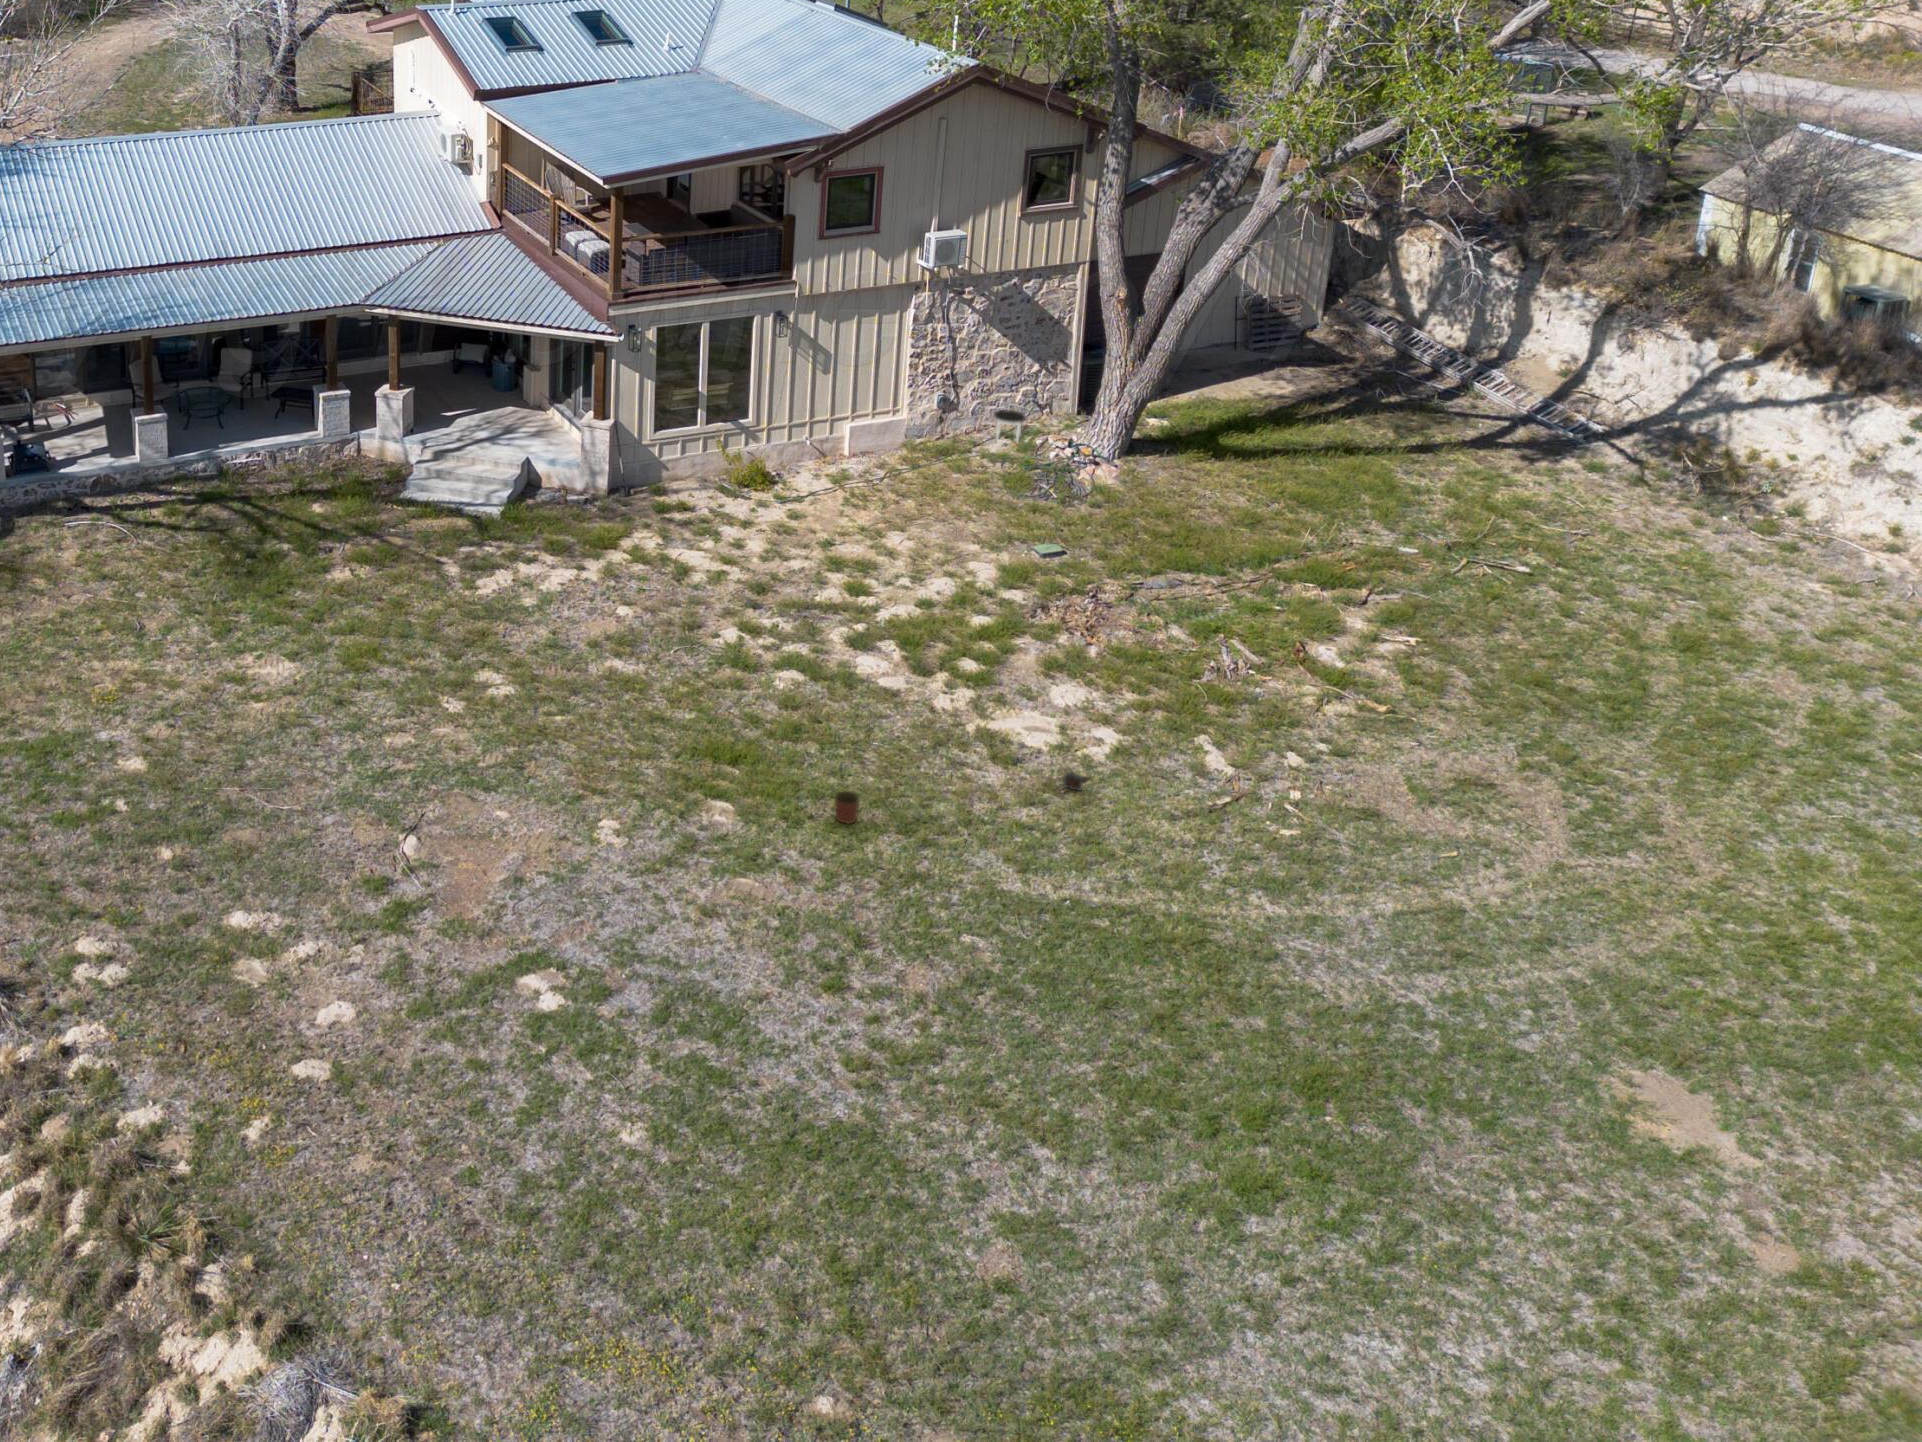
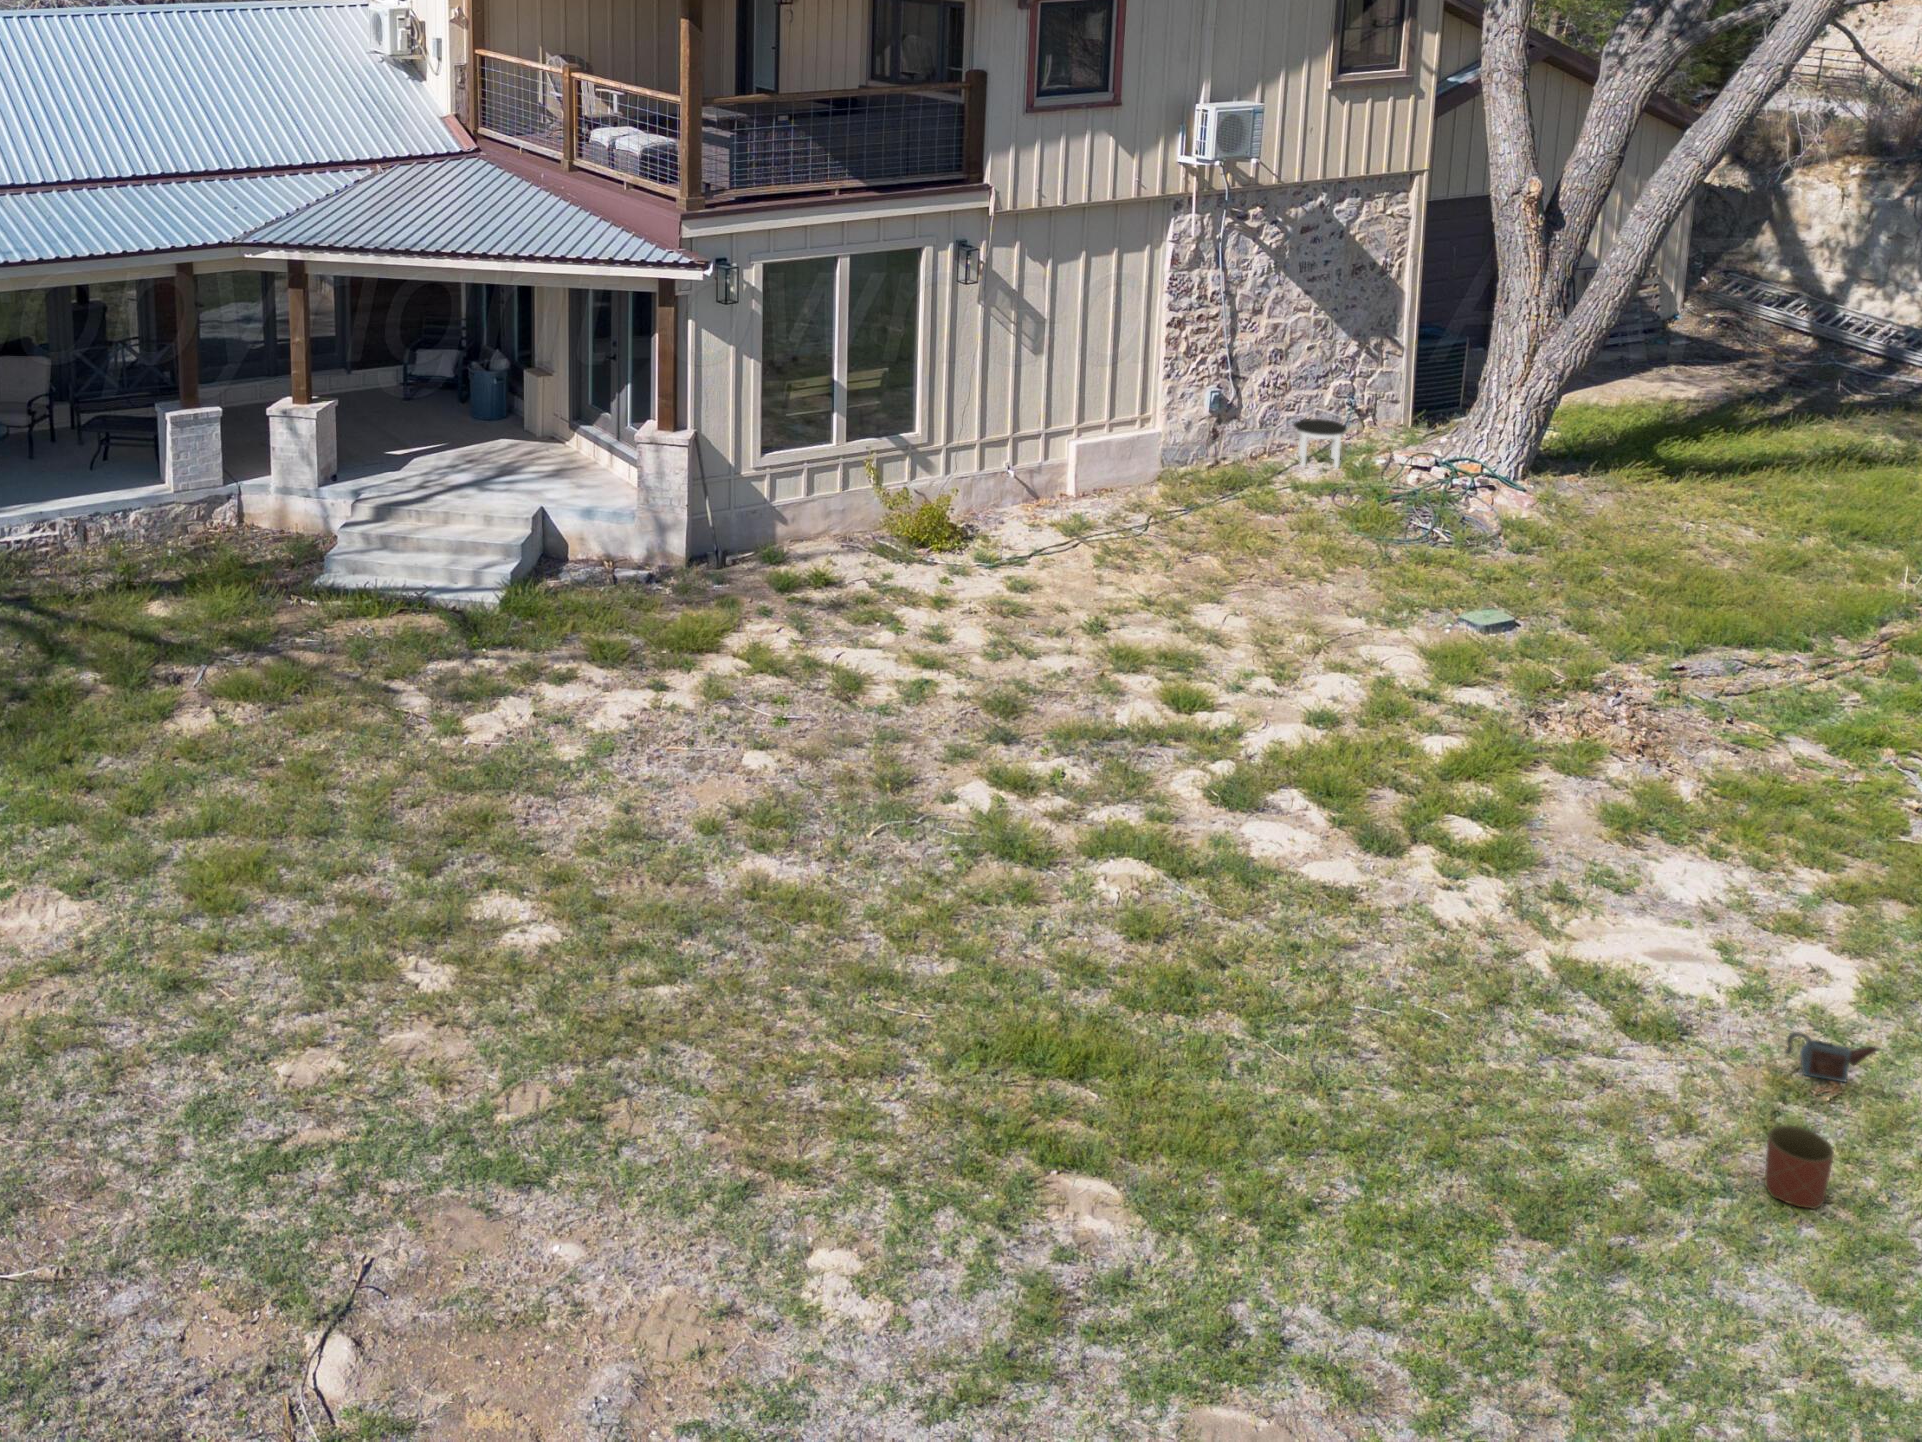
planter: present [835,791,859,824] -> present [1765,1125,1834,1209]

